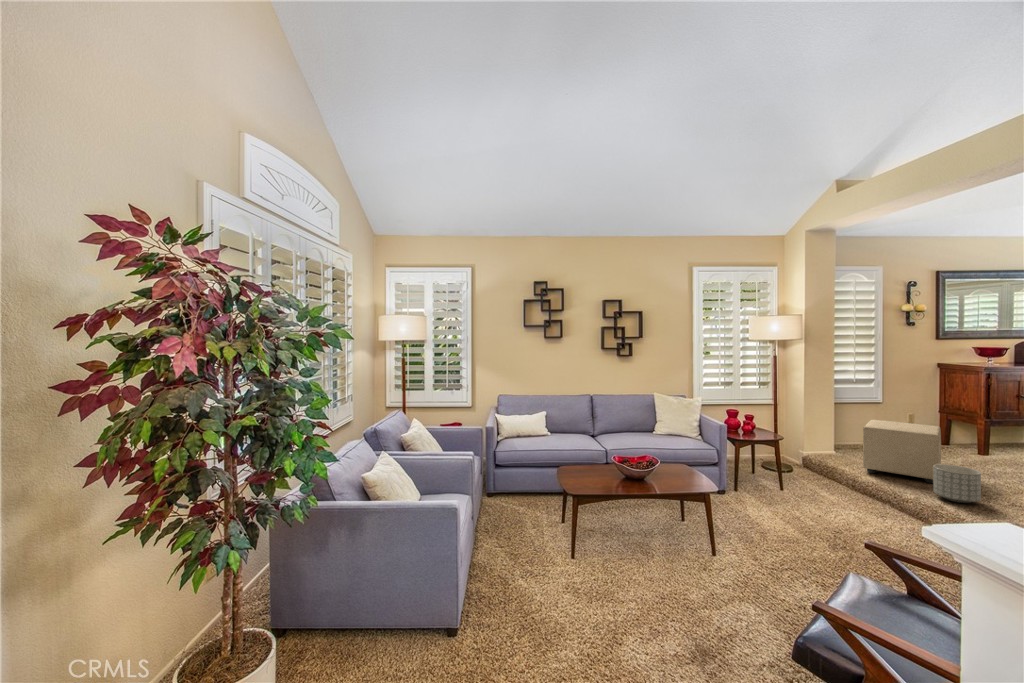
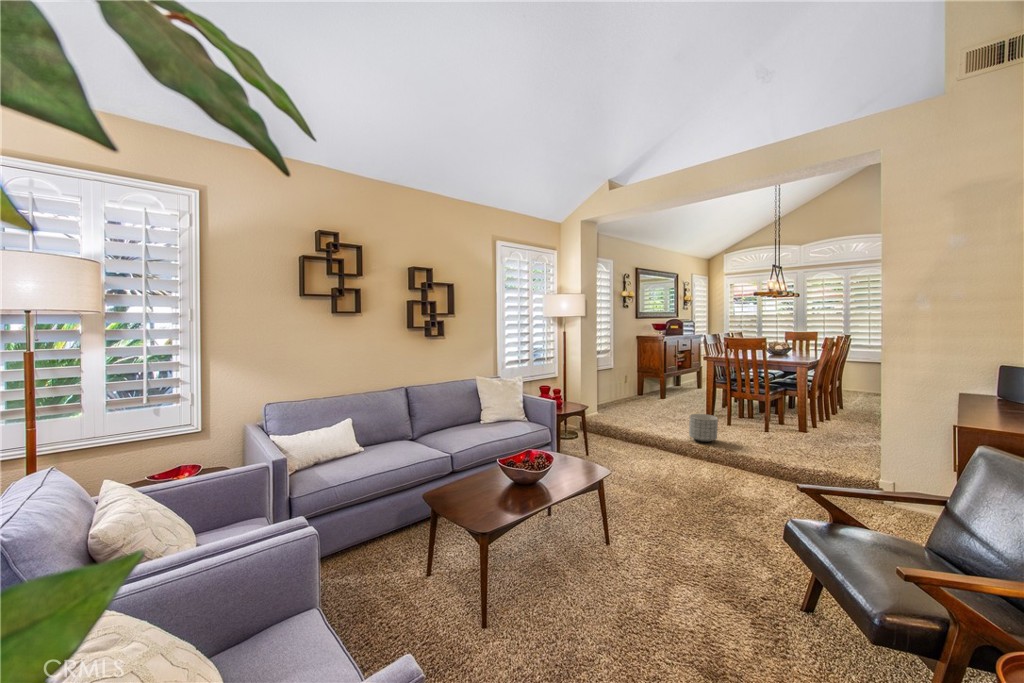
ottoman: present [863,420,941,483] -> none [625,384,680,429]

